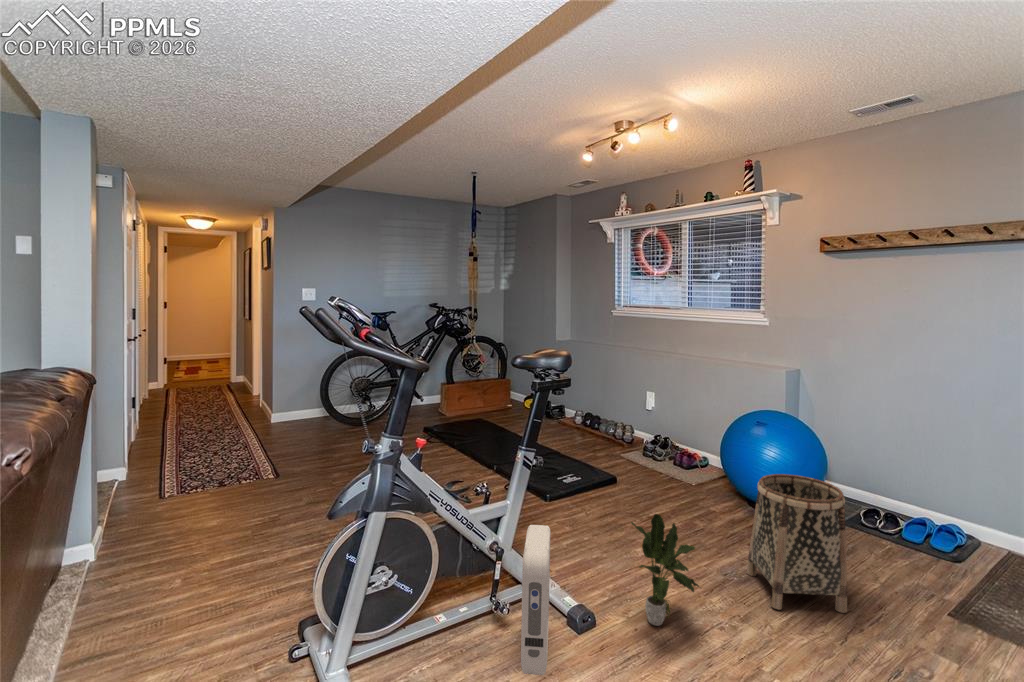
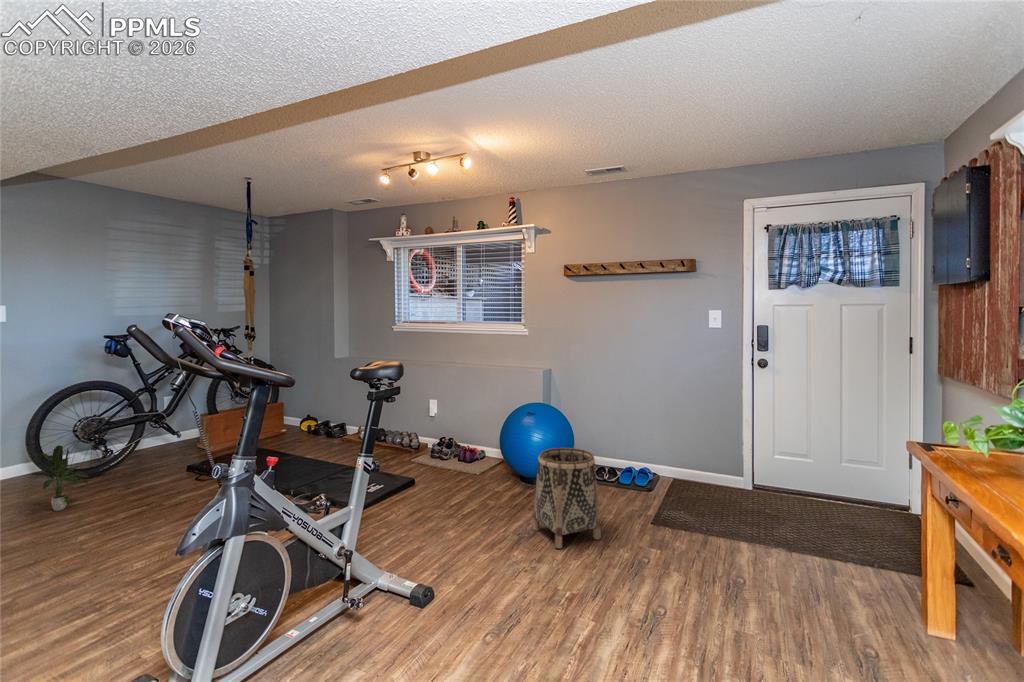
potted plant: present [631,514,699,626] -> present [32,445,89,511]
air purifier: present [521,525,551,675] -> none [374,520,407,652]

